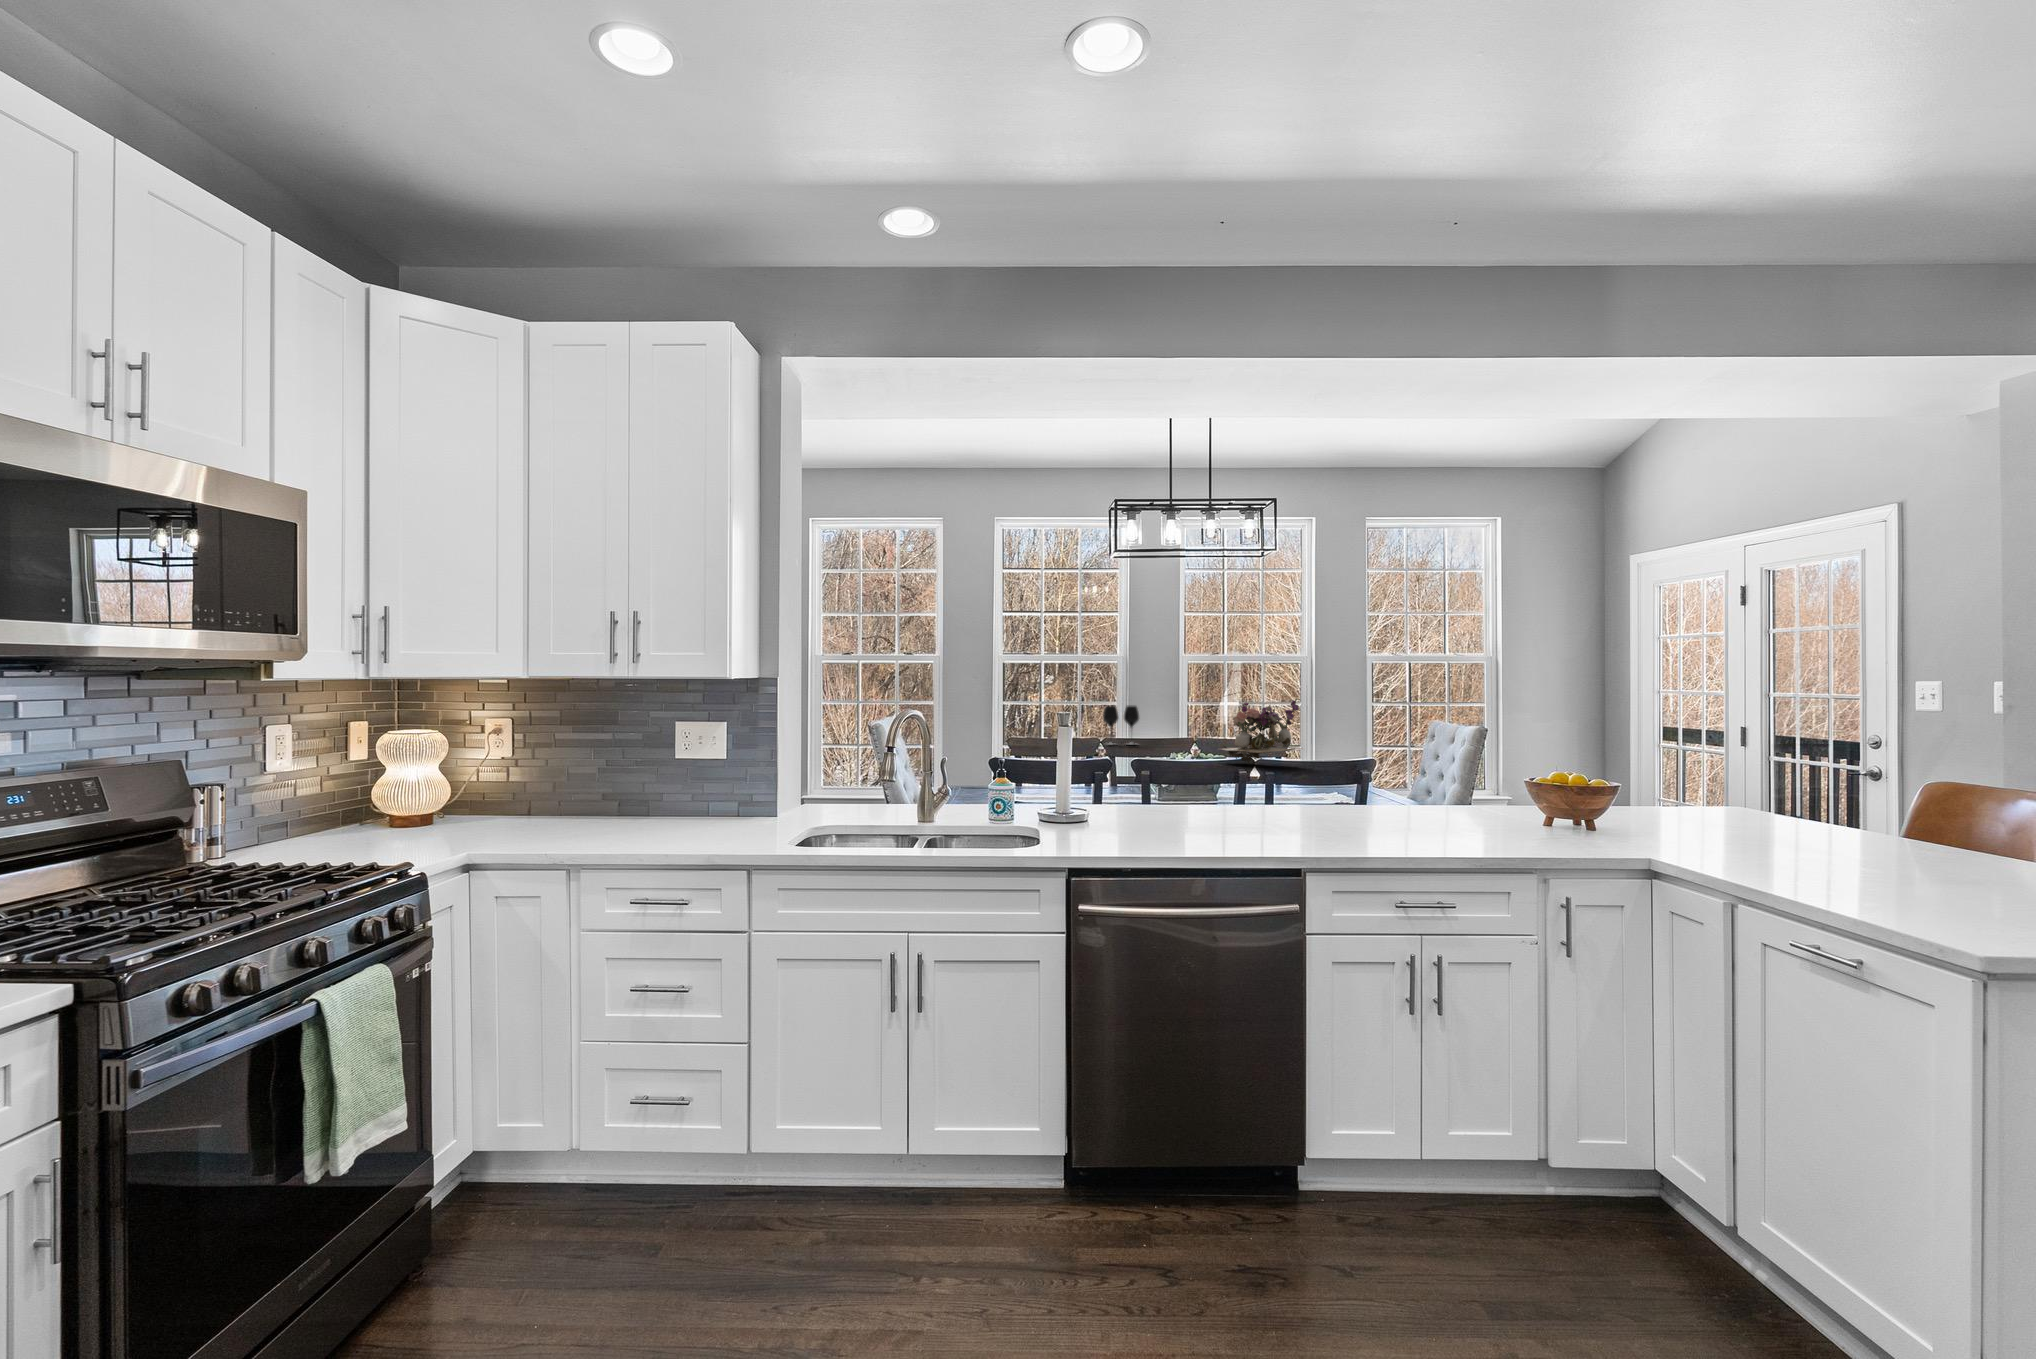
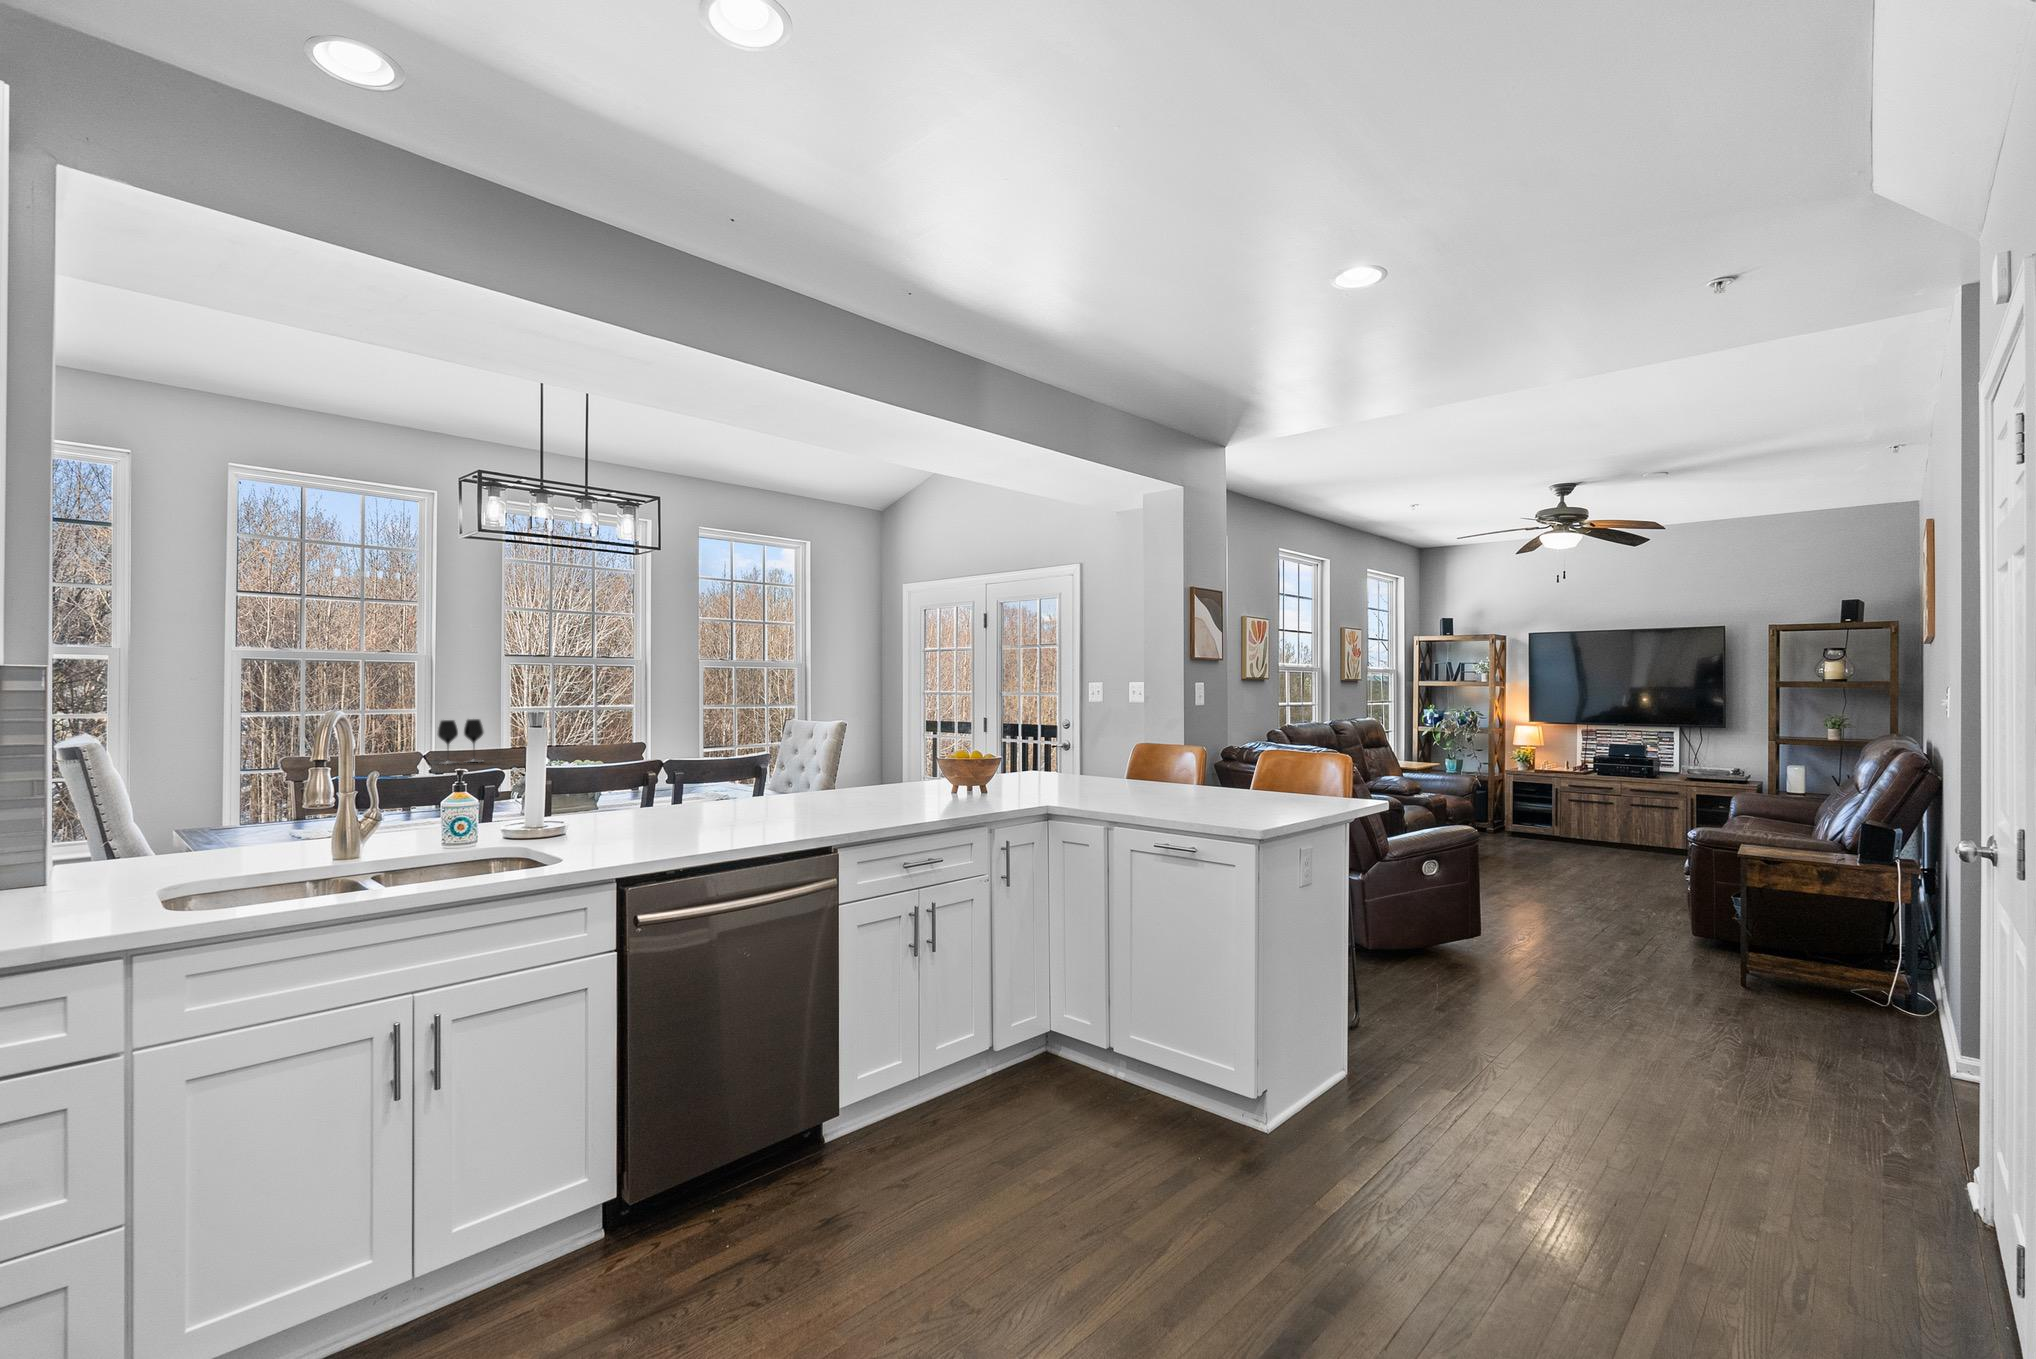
flower arrangement: present [1221,699,1304,764] -> none [602,704,691,770]

